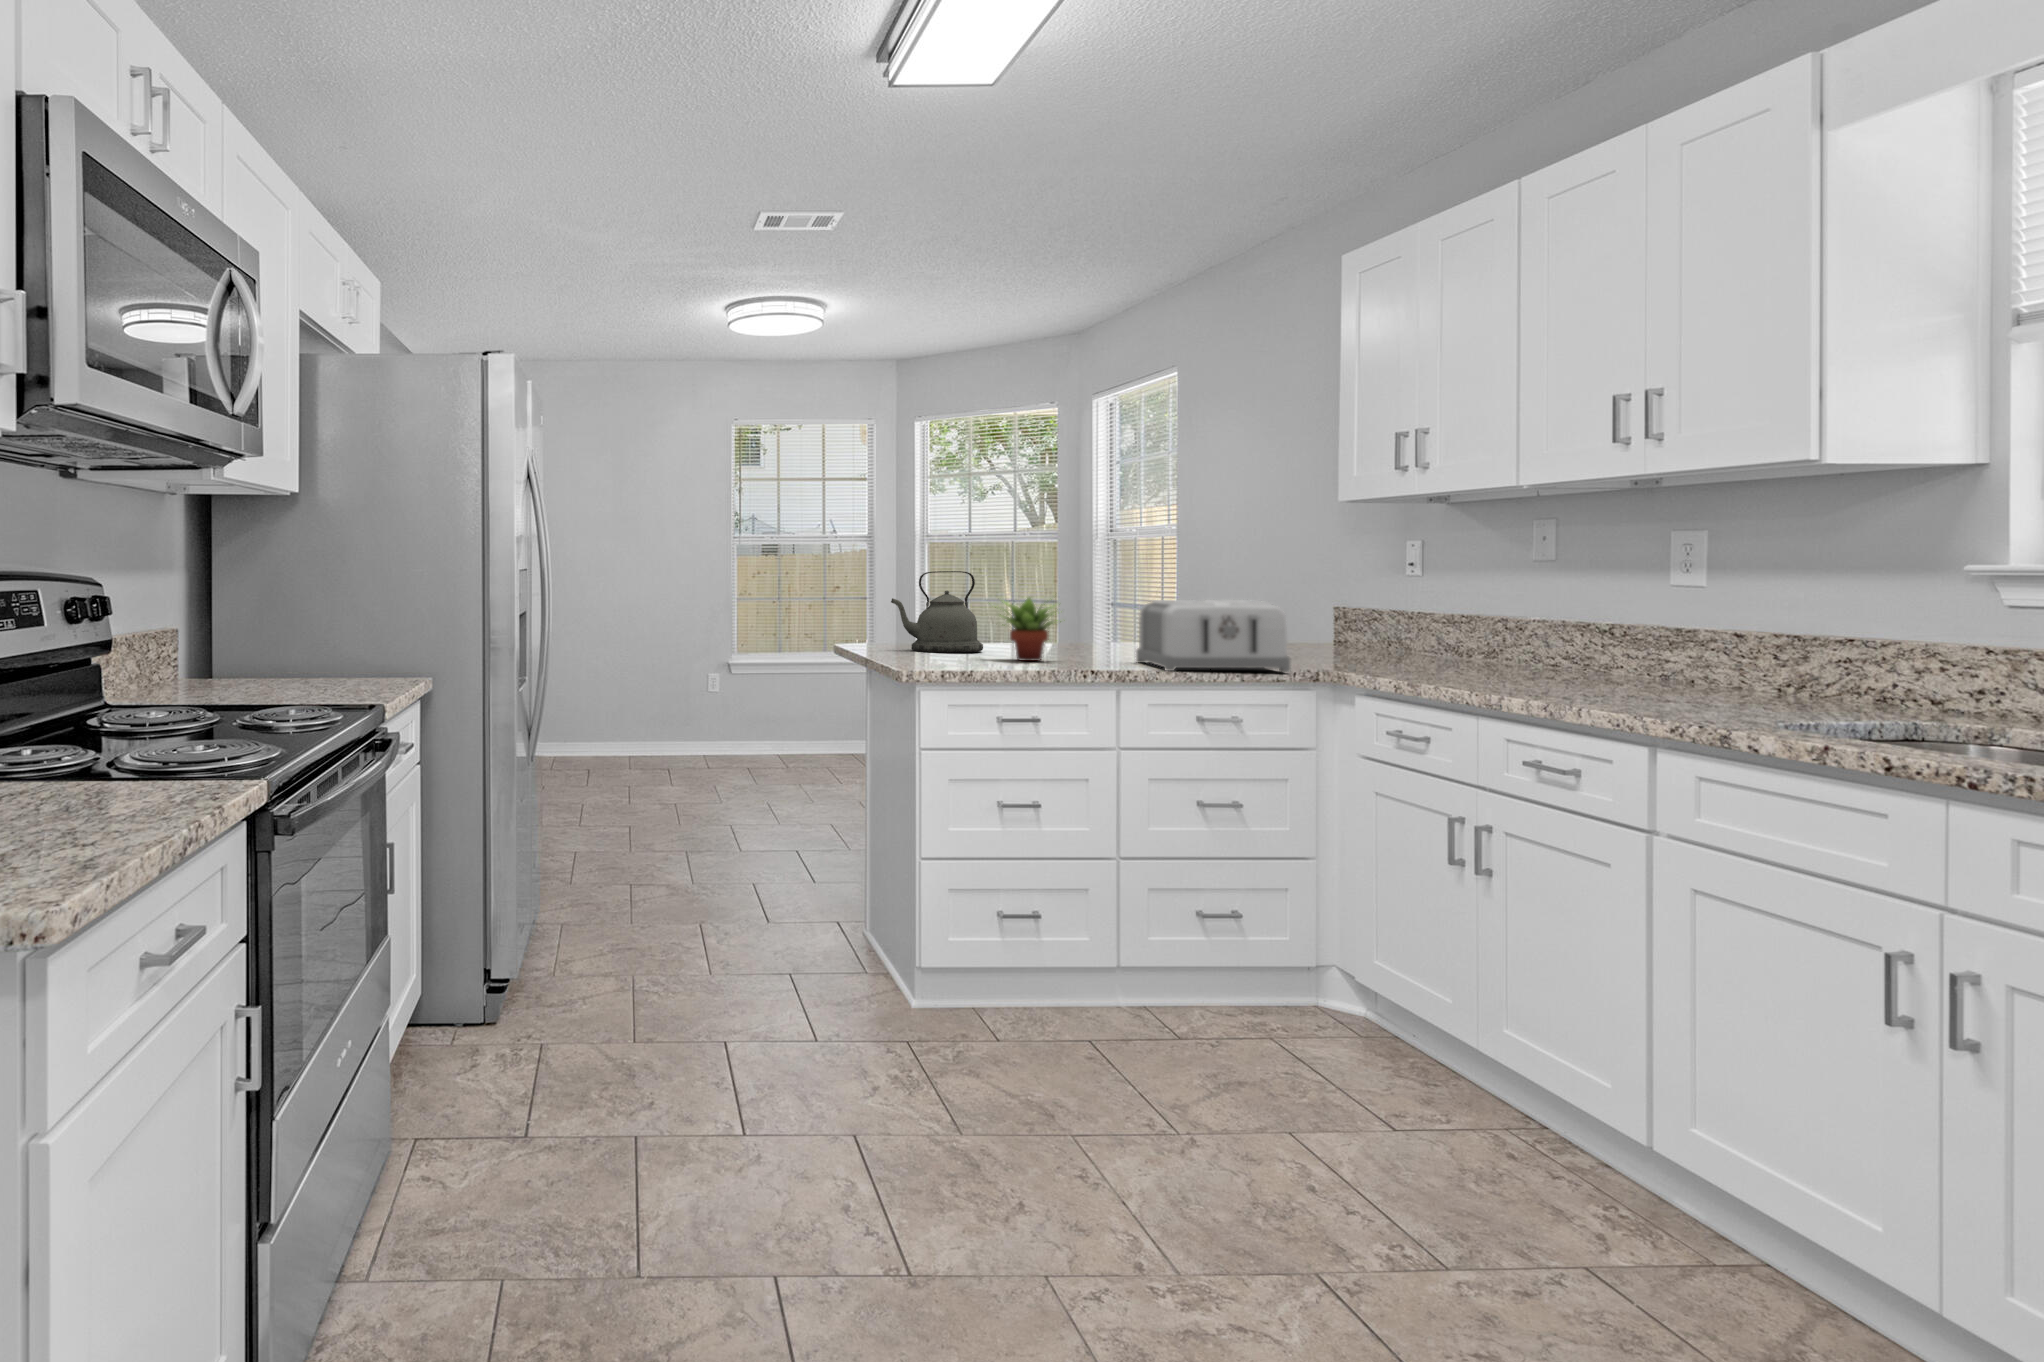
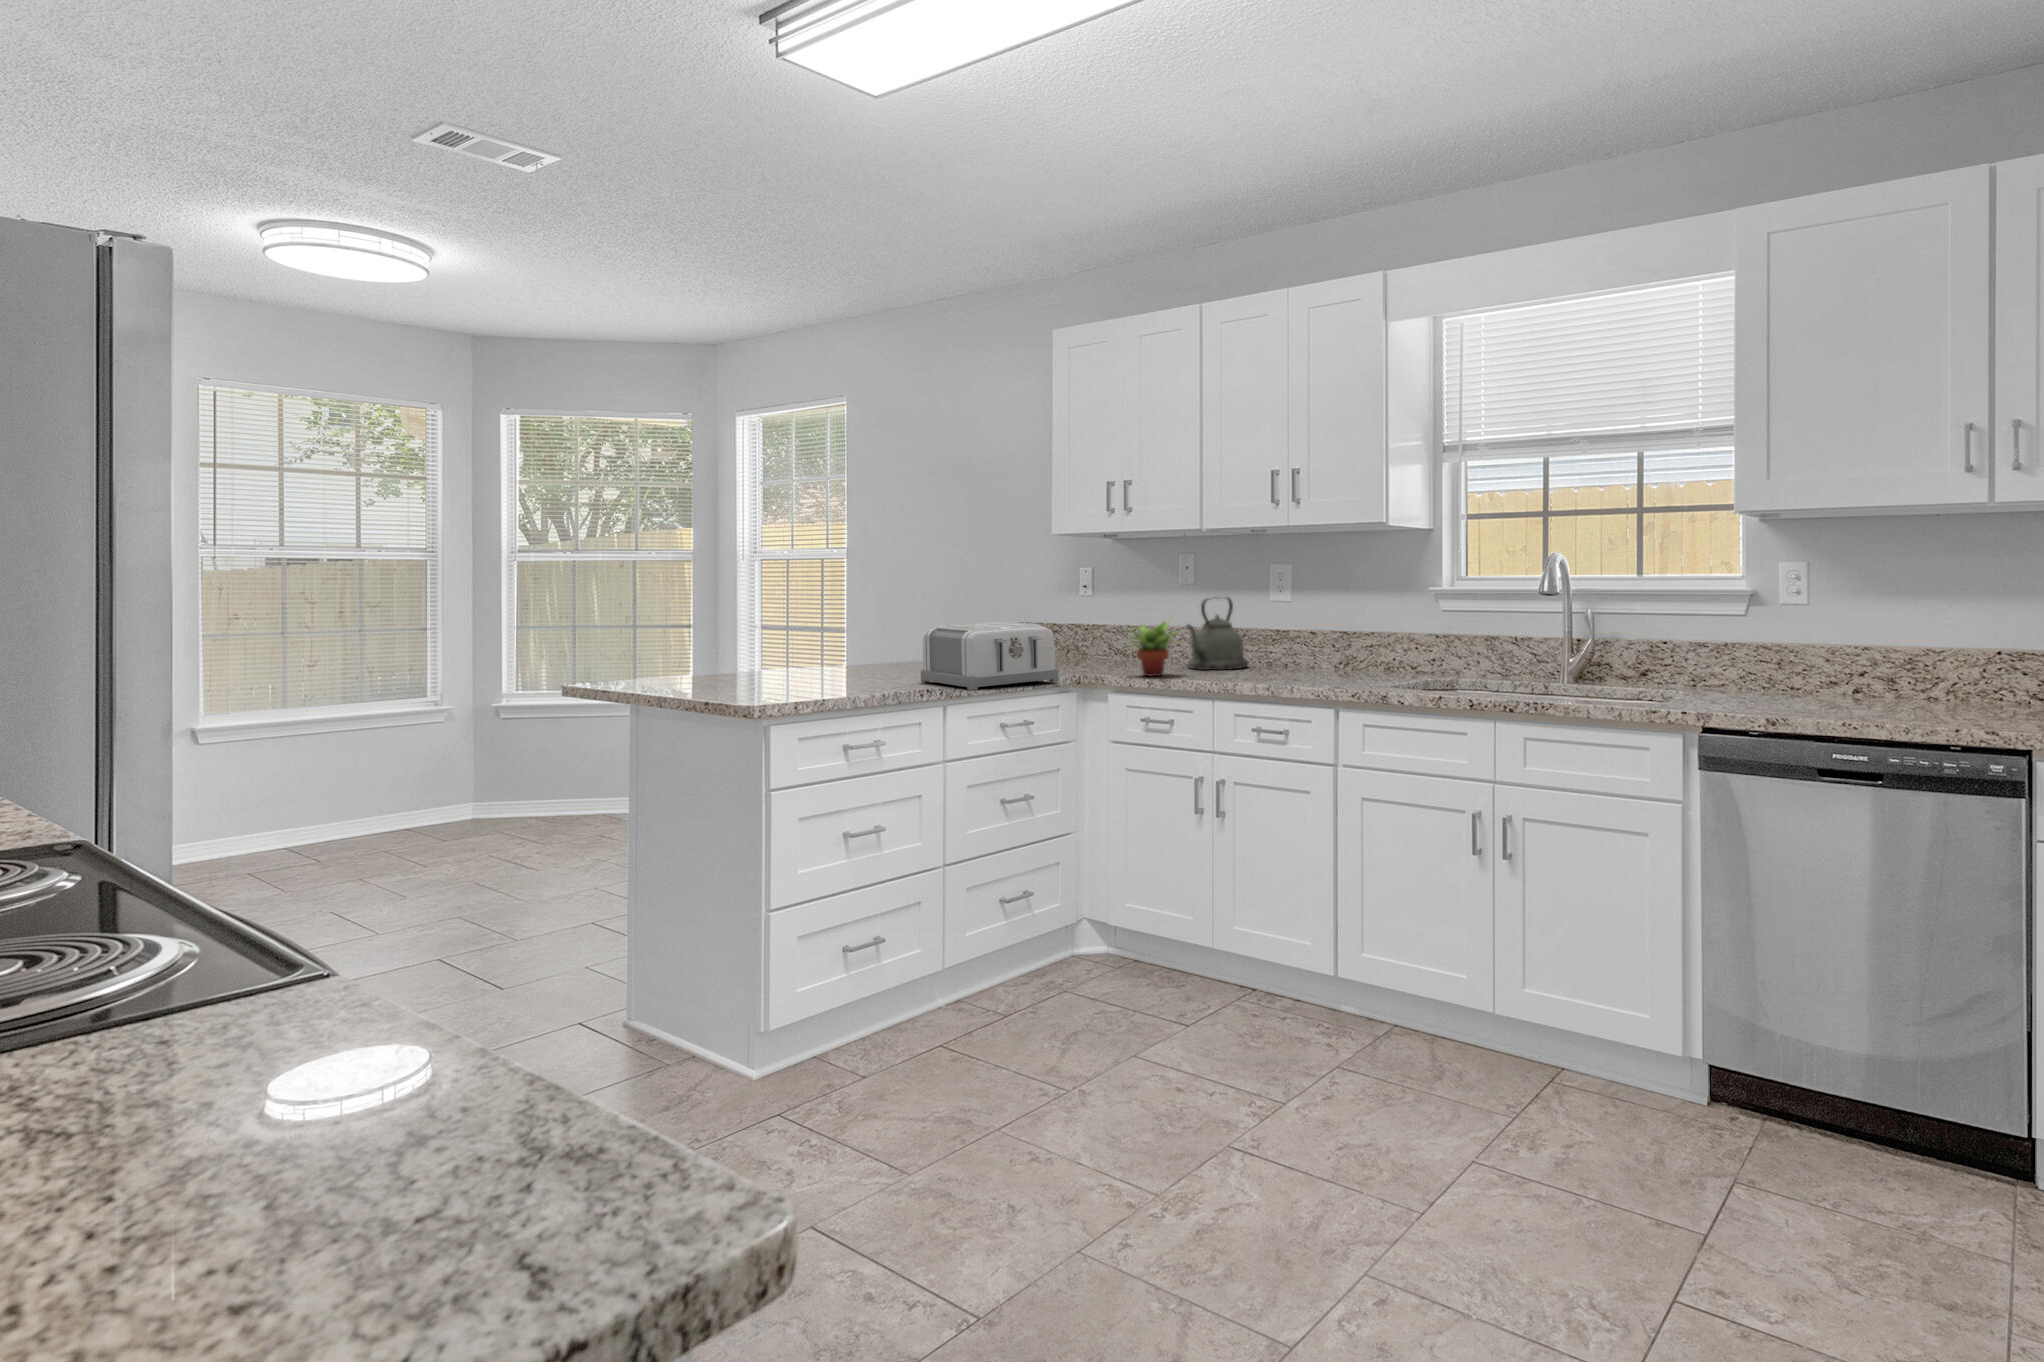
kettle: present [891,571,983,653] -> present [1187,597,1249,670]
succulent plant: present [989,597,1061,661] -> present [1130,621,1177,676]

